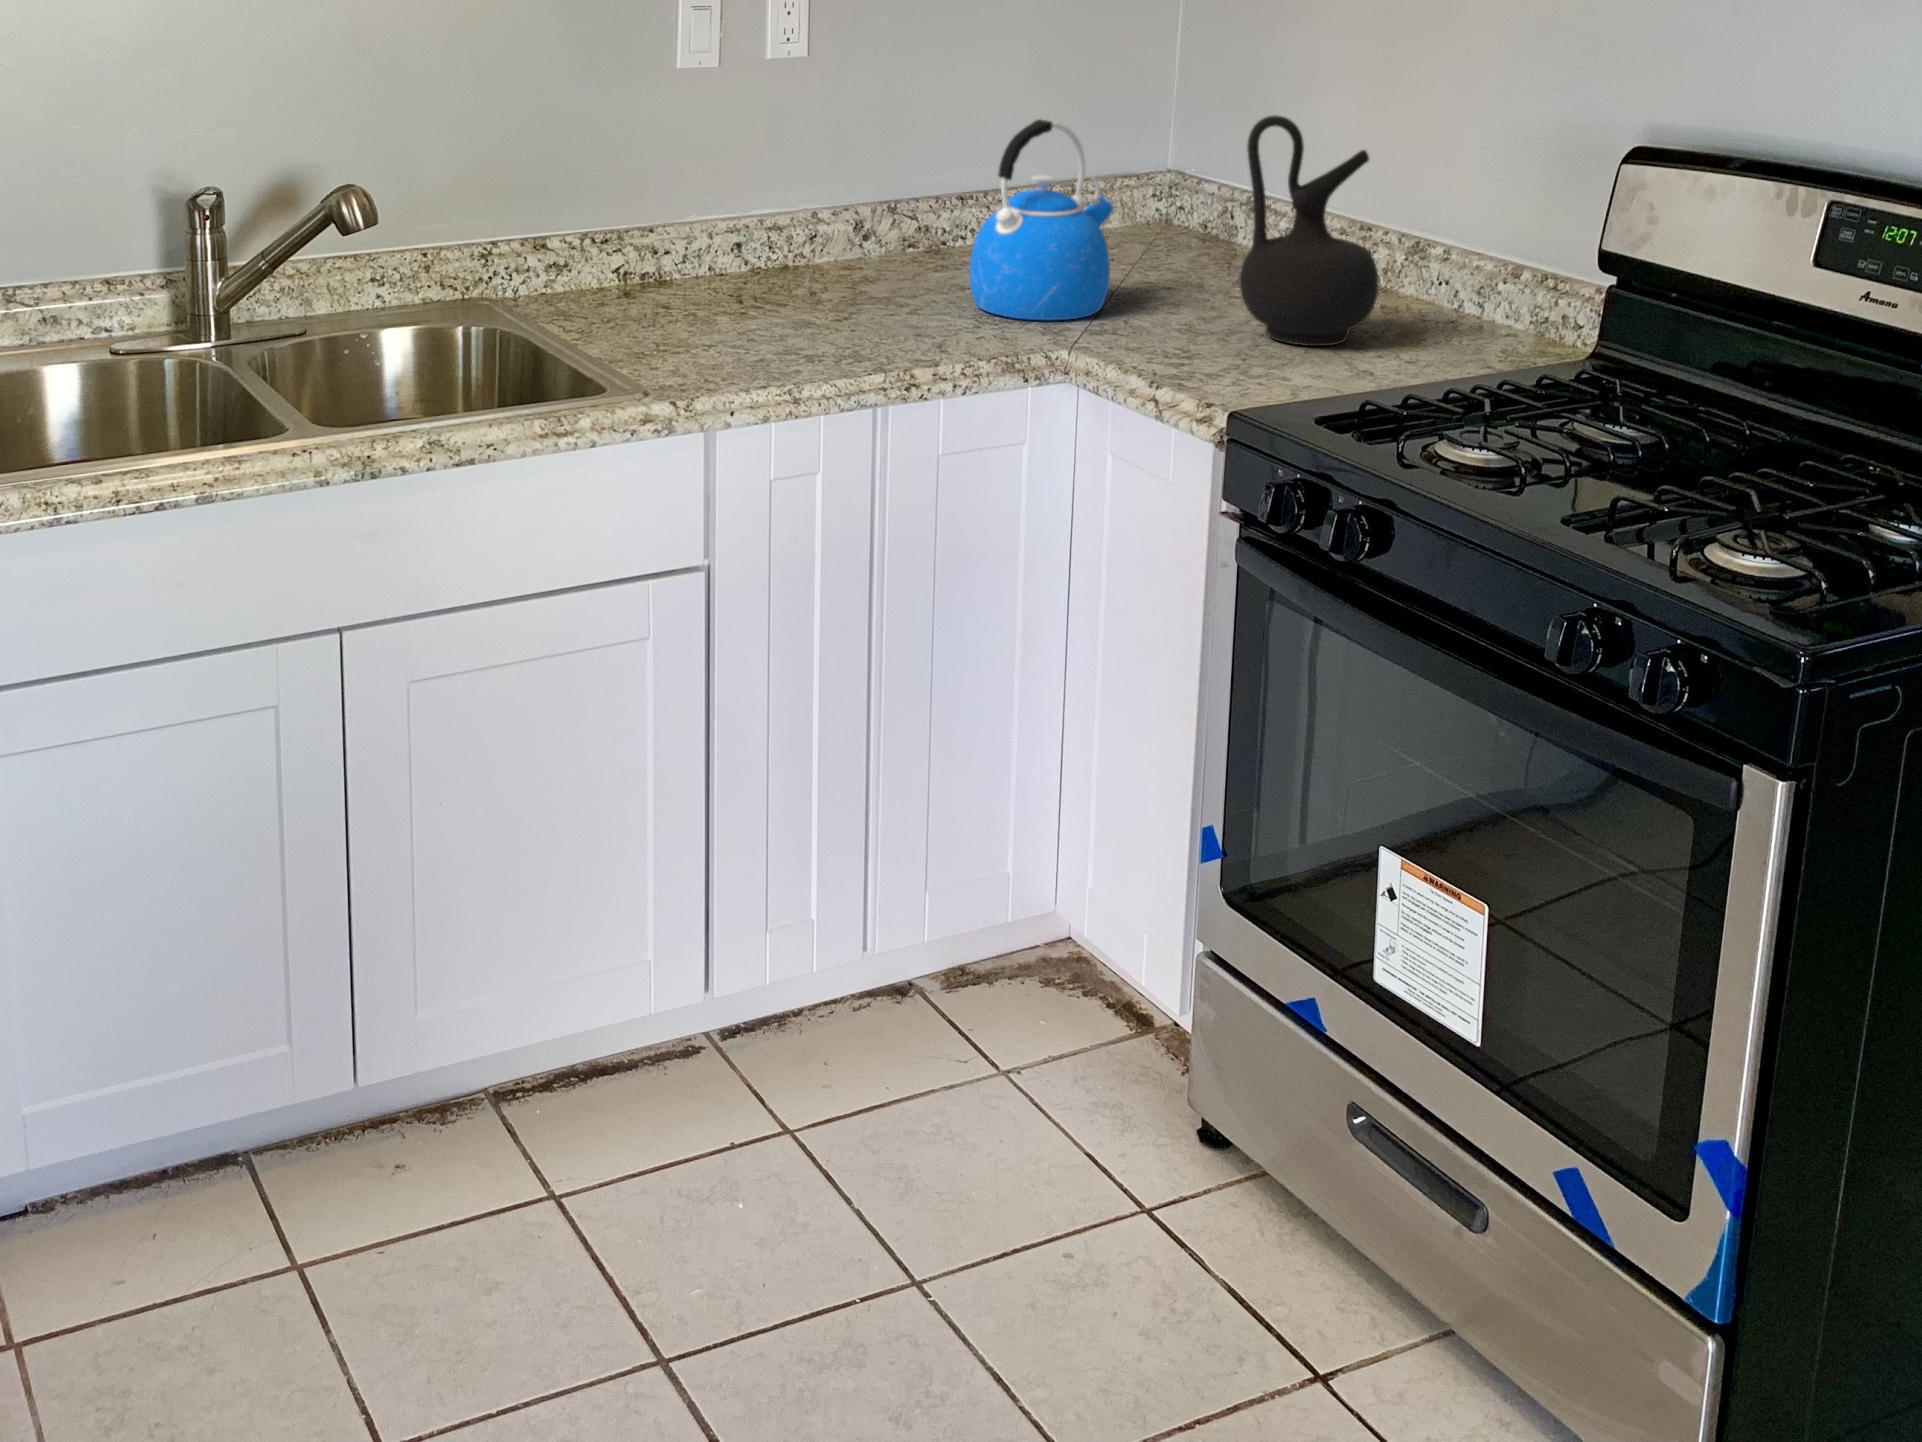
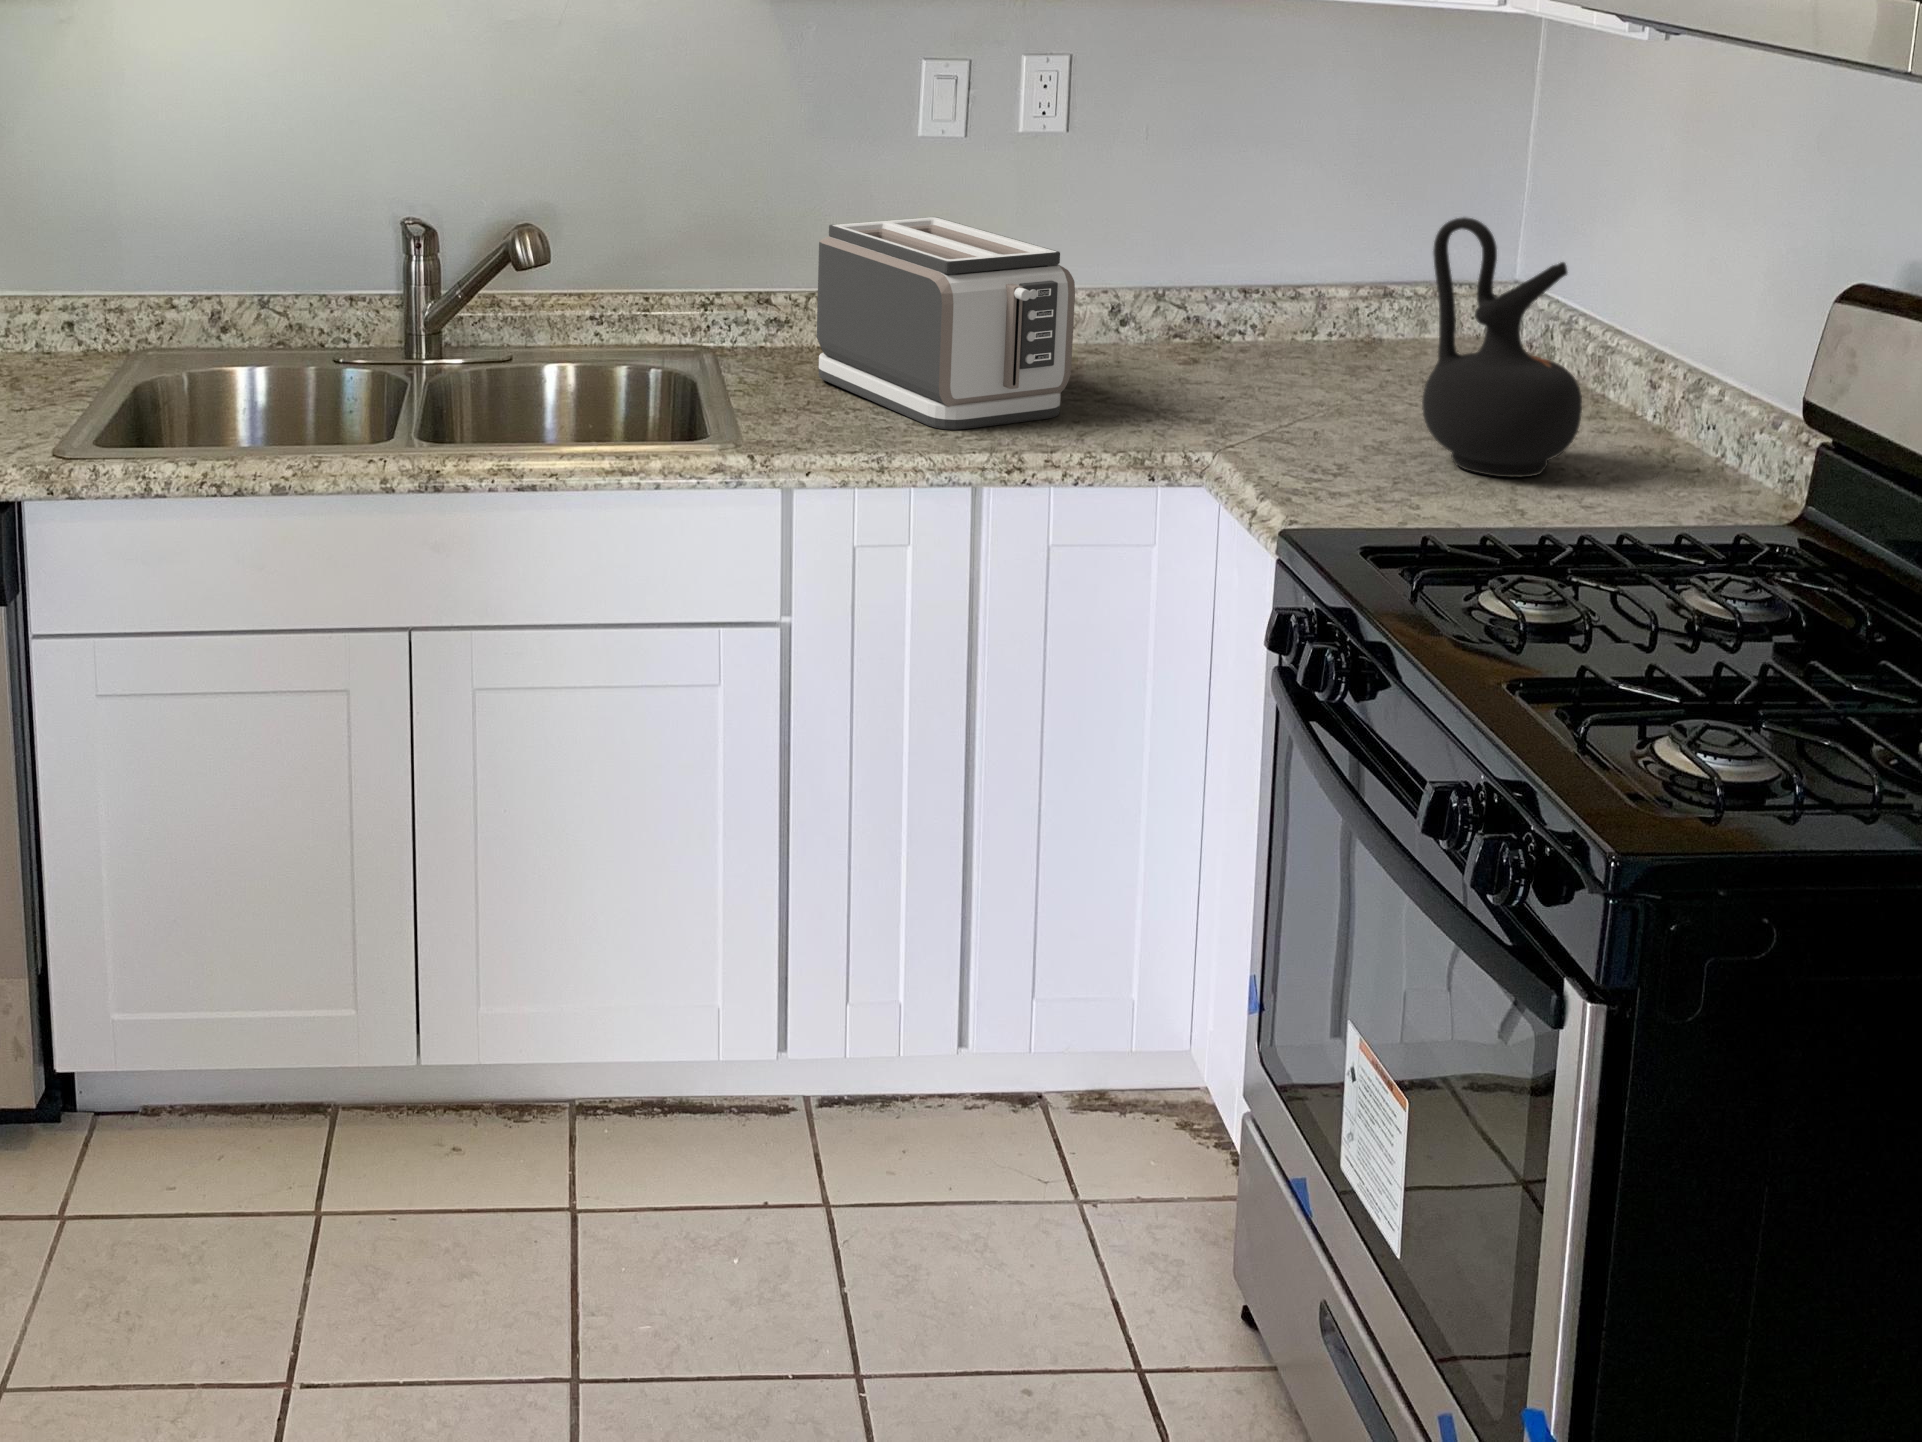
kettle: present [969,119,1114,320] -> none [1167,208,1346,422]
toaster: none [631,148,908,356] -> present [817,217,1075,430]

